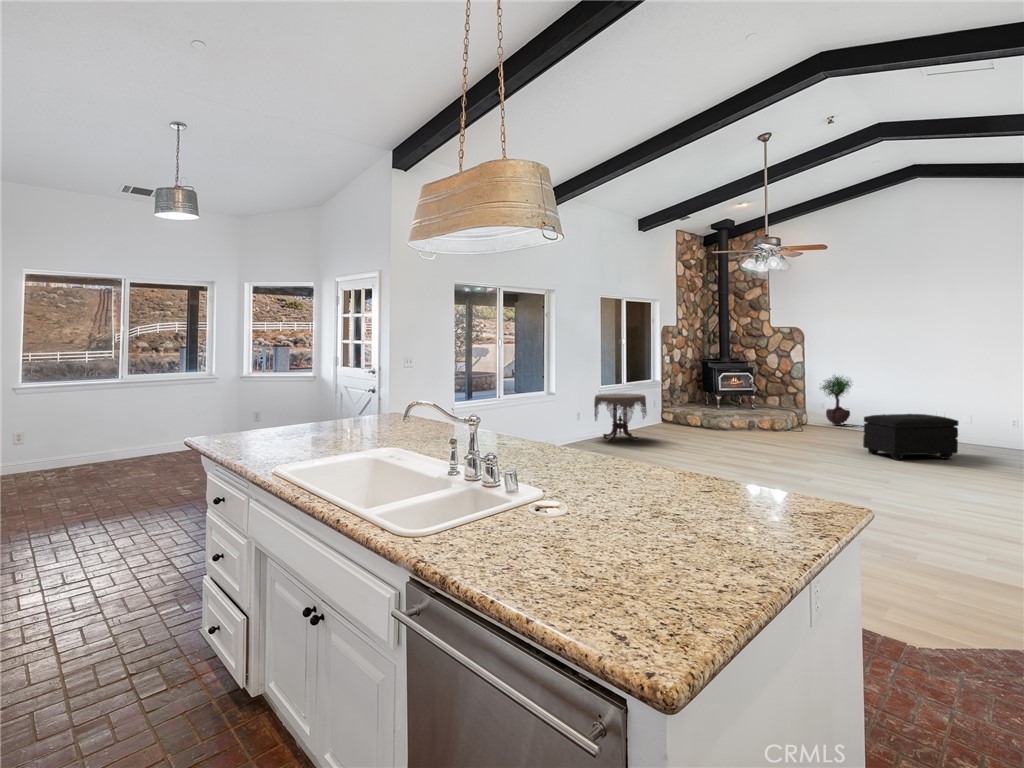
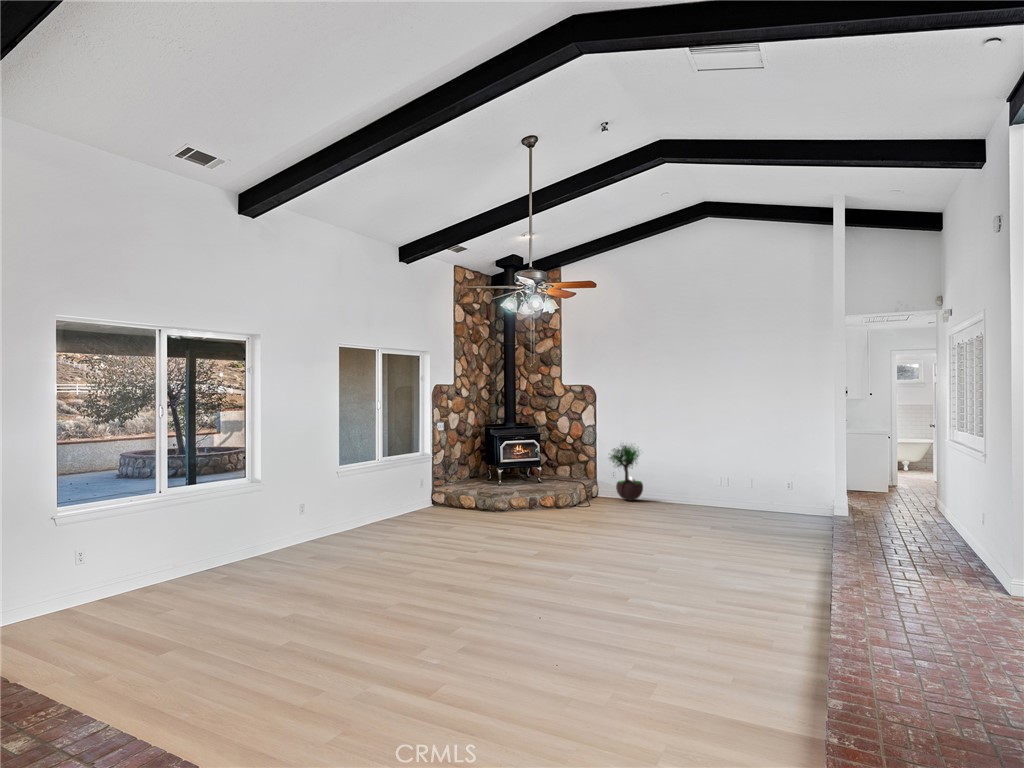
side table: present [594,393,647,442] -> none [326,474,395,541]
footstool: present [863,414,959,460] -> none [630,496,718,554]

